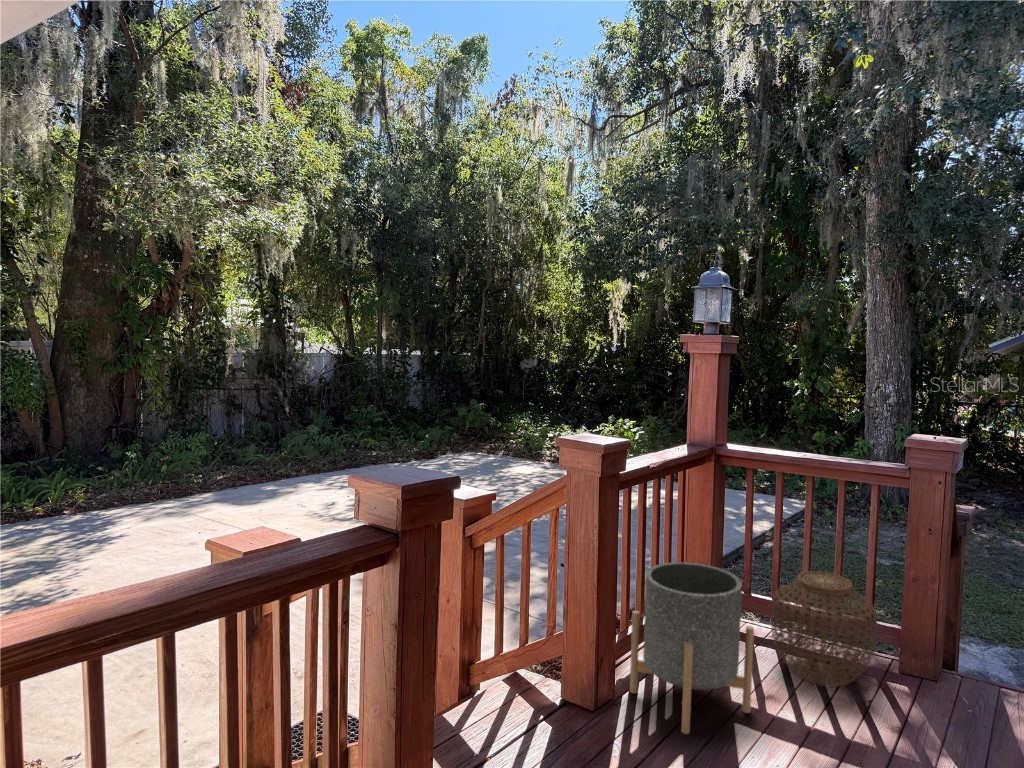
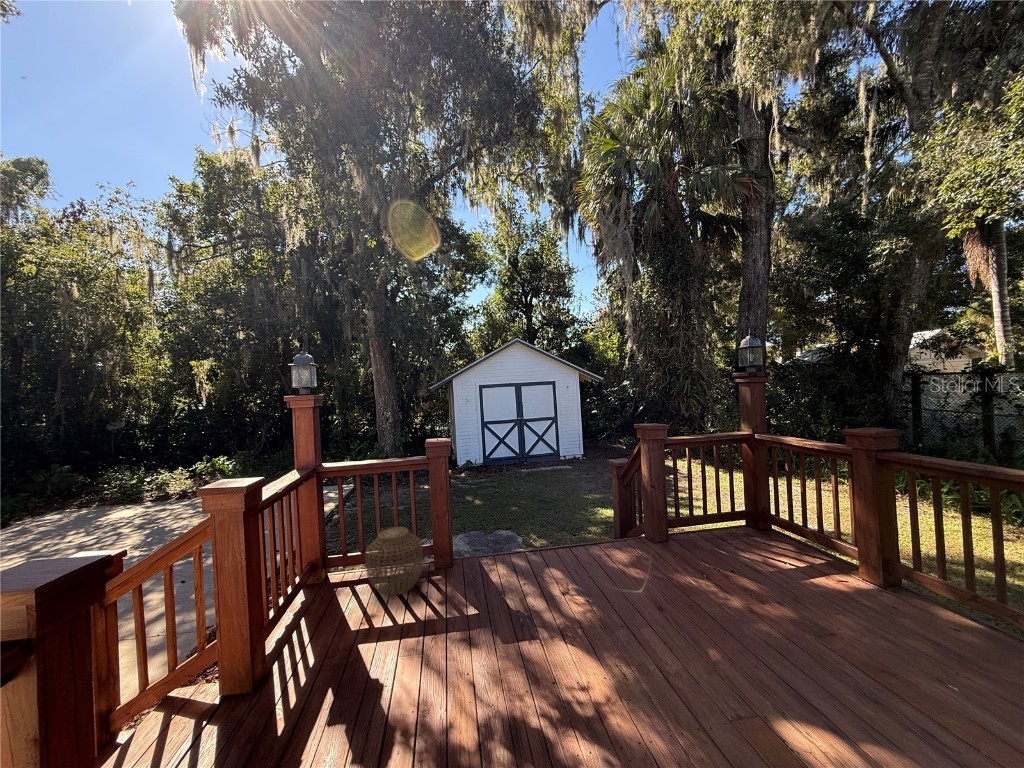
planter: present [630,562,754,734] -> none [274,548,364,669]

